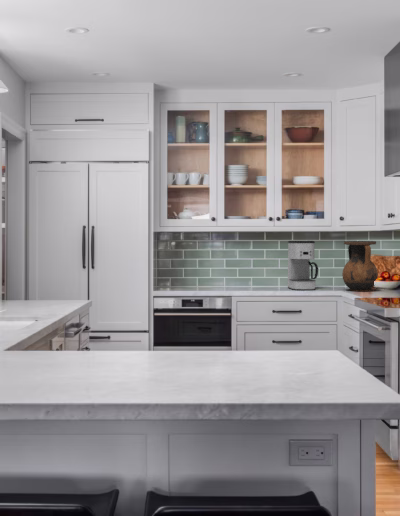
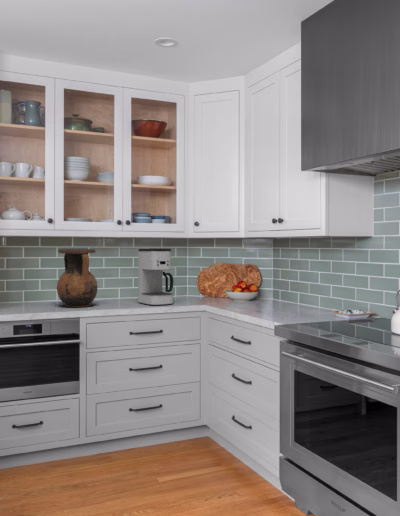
vase: present [342,241,378,291] -> present [57,249,97,307]

